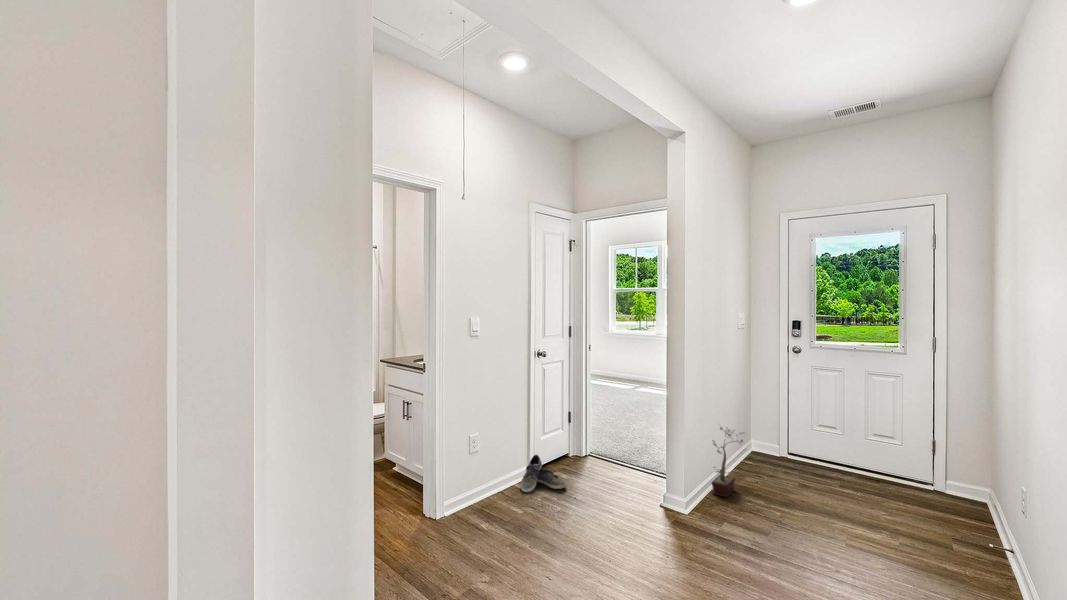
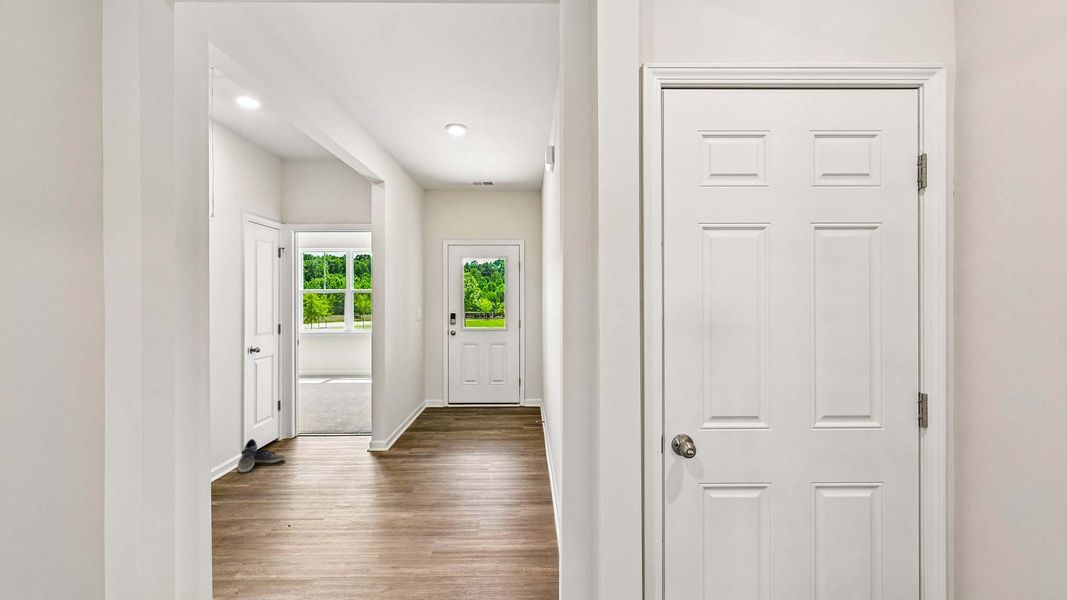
potted plant: present [711,427,743,497] -> none [402,386,424,436]

